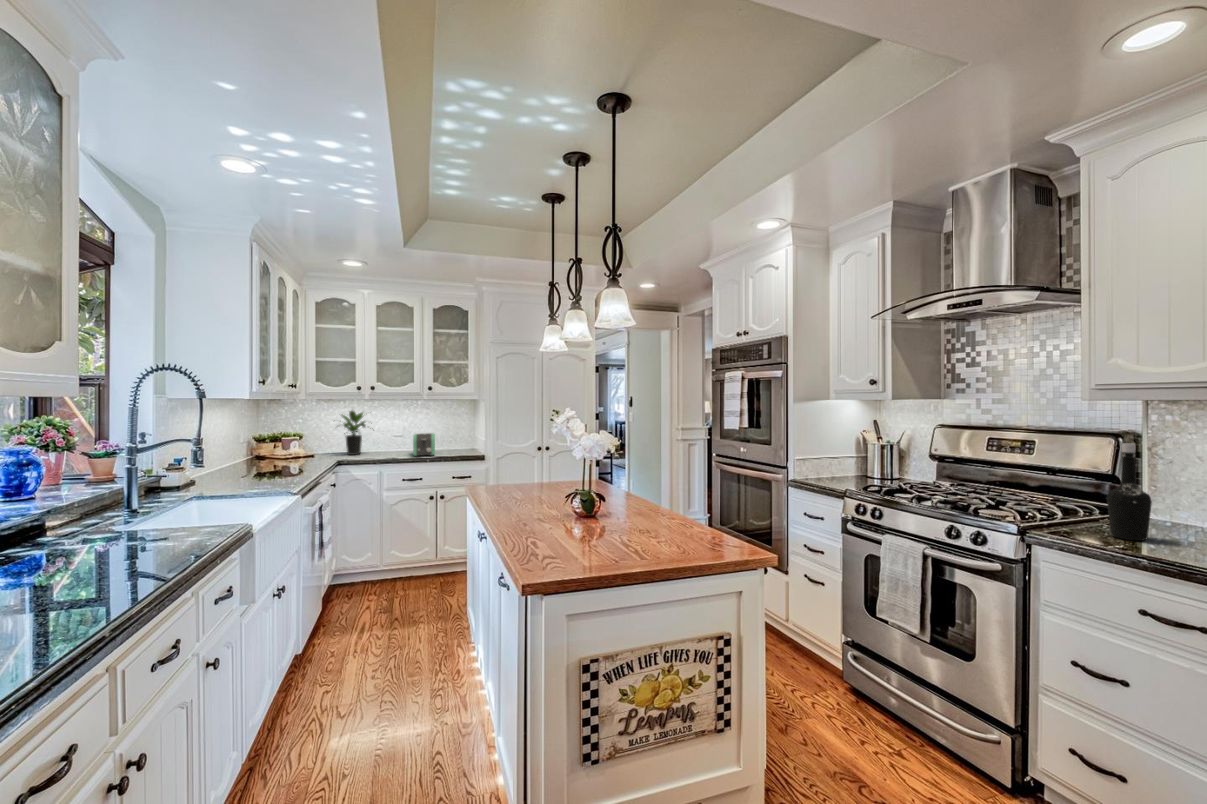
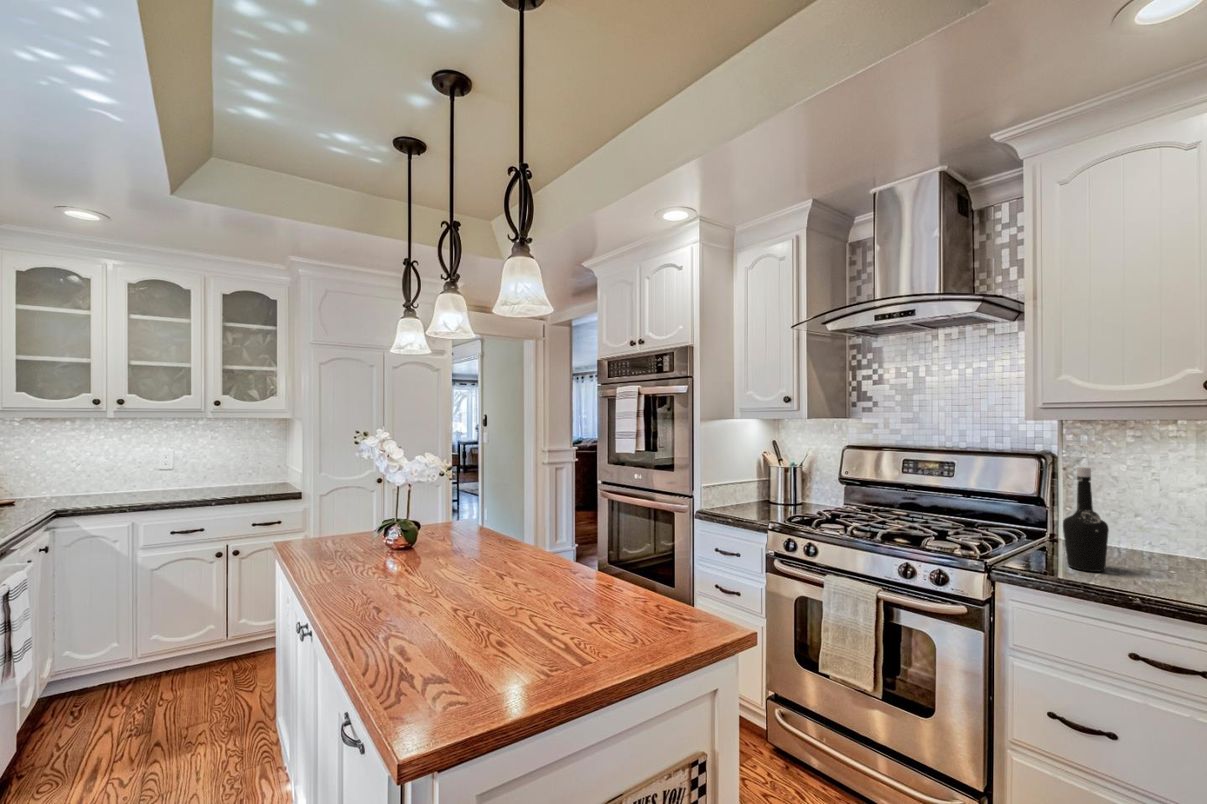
potted plant: present [342,411,365,455] -> none [42,434,124,499]
toaster: present [413,433,435,456] -> none [189,463,223,496]

